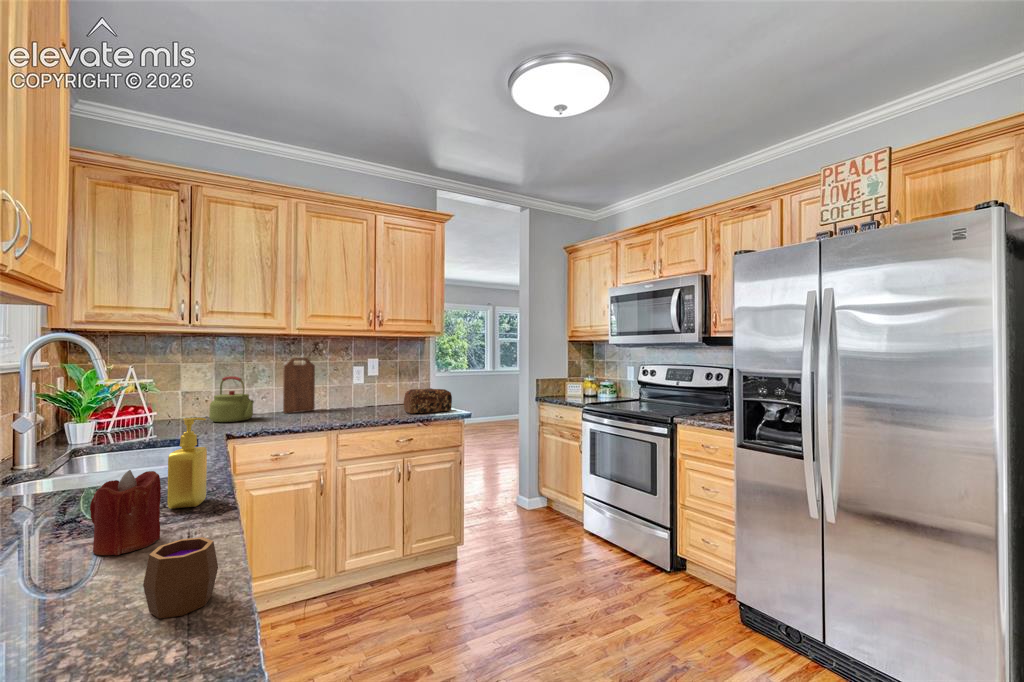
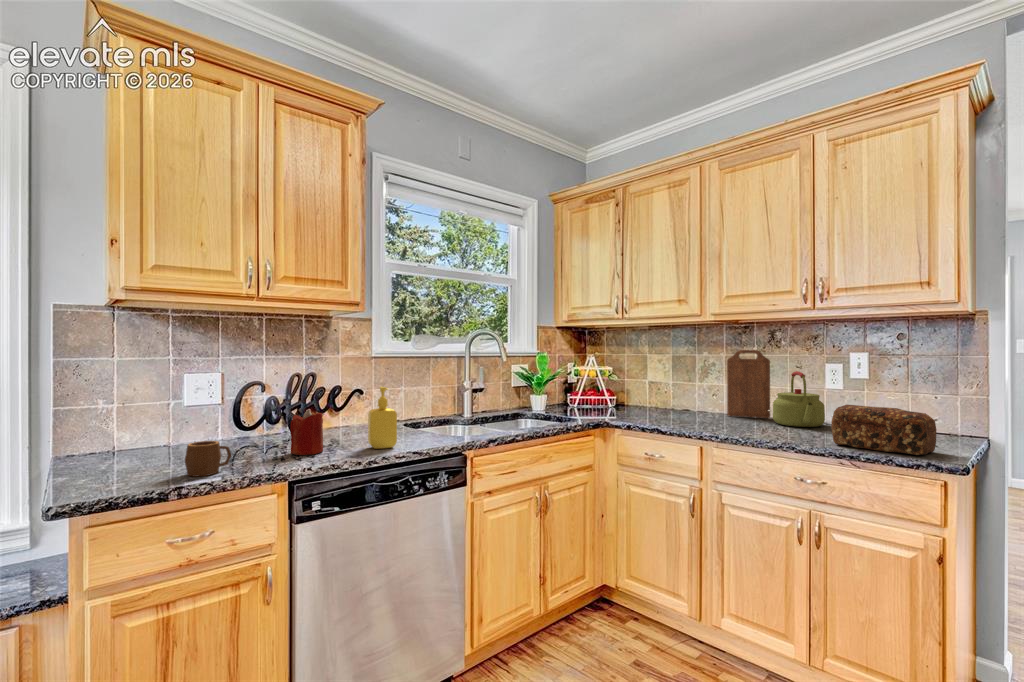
kettle: present [209,376,254,422] -> present [773,371,825,427]

